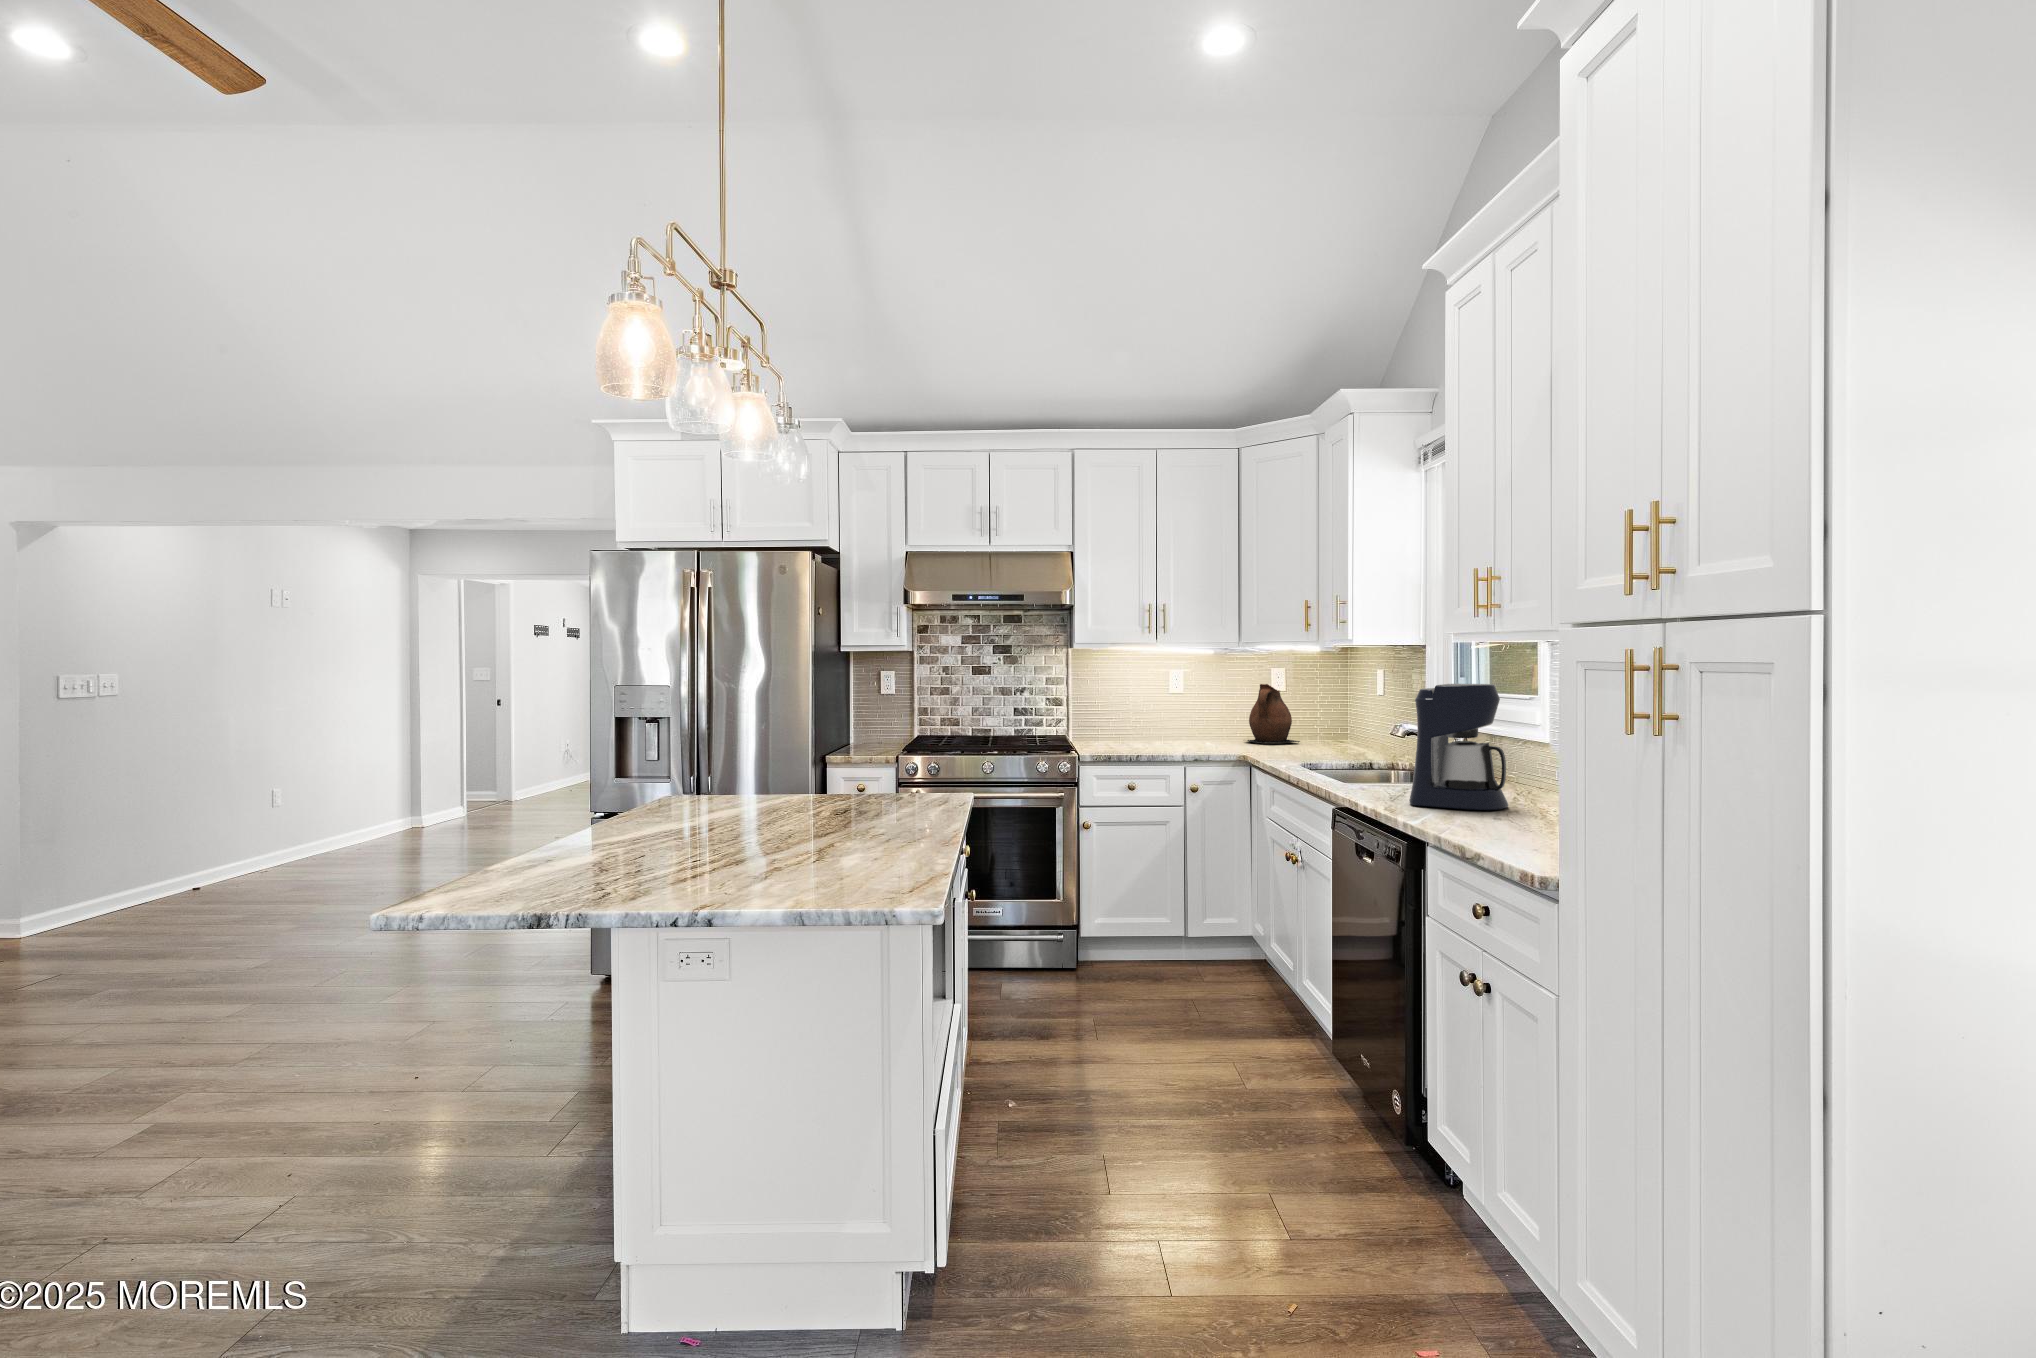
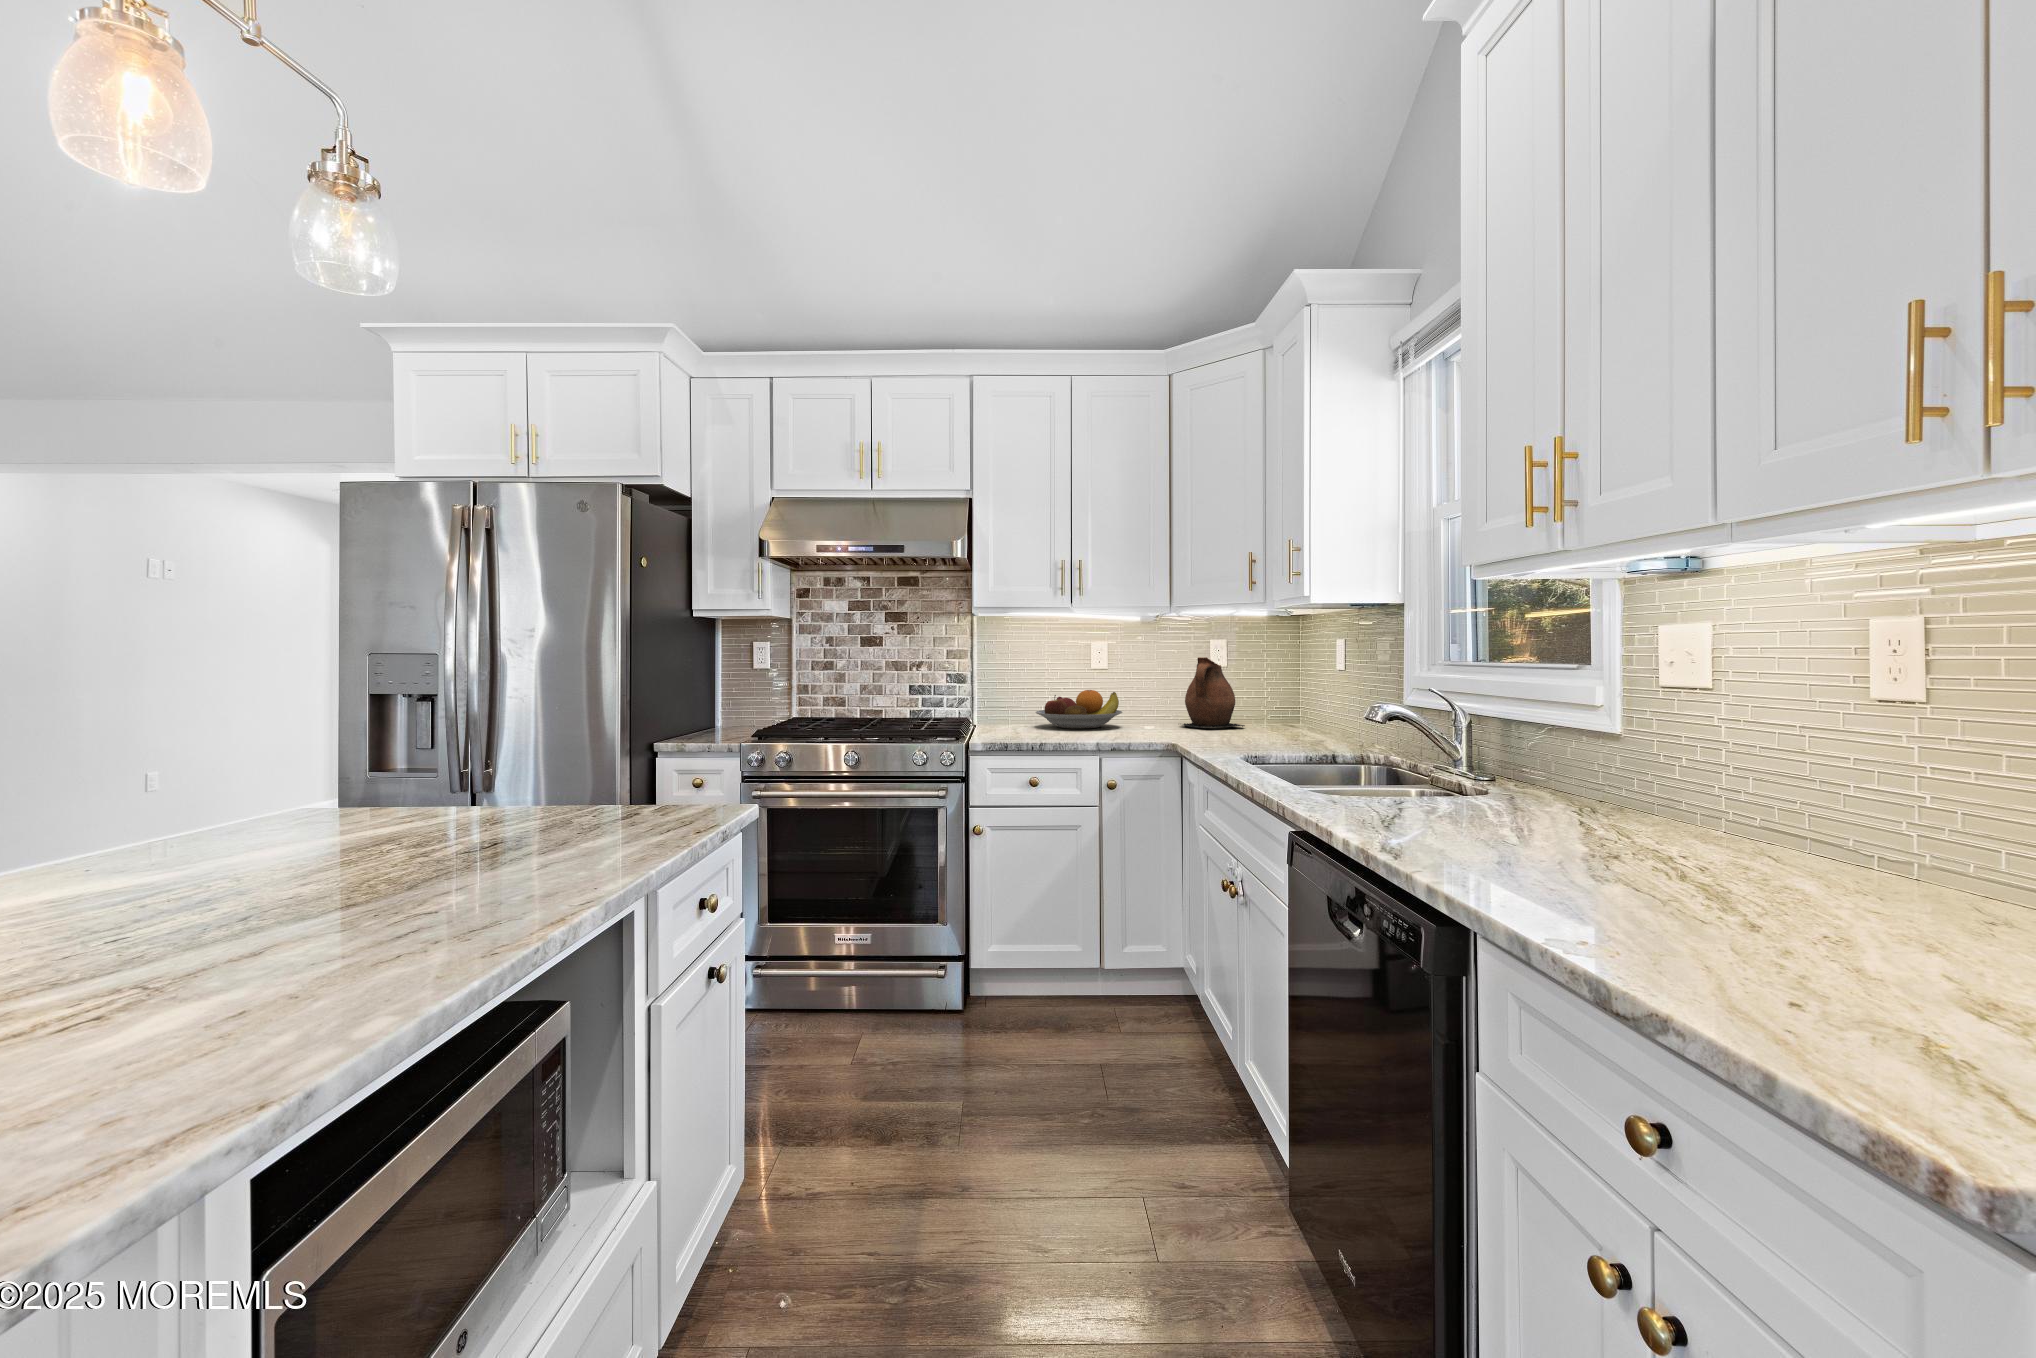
coffee maker: present [1409,684,1508,810] -> none [1409,642,1573,848]
fruit bowl: none [1122,711,1196,744] -> present [1036,690,1122,729]

